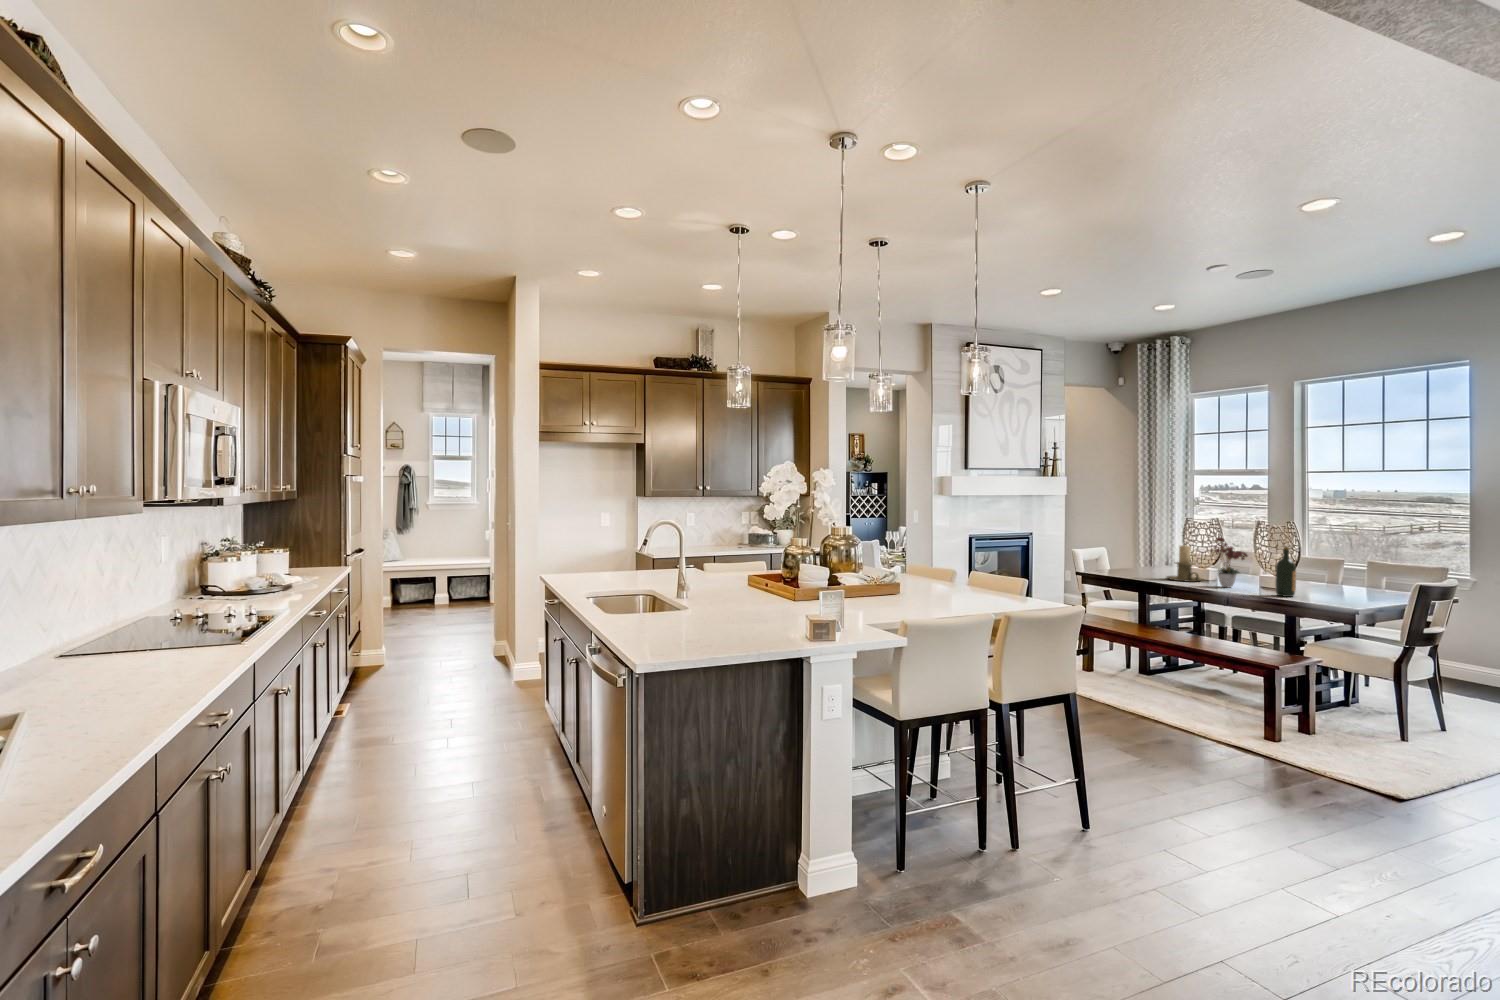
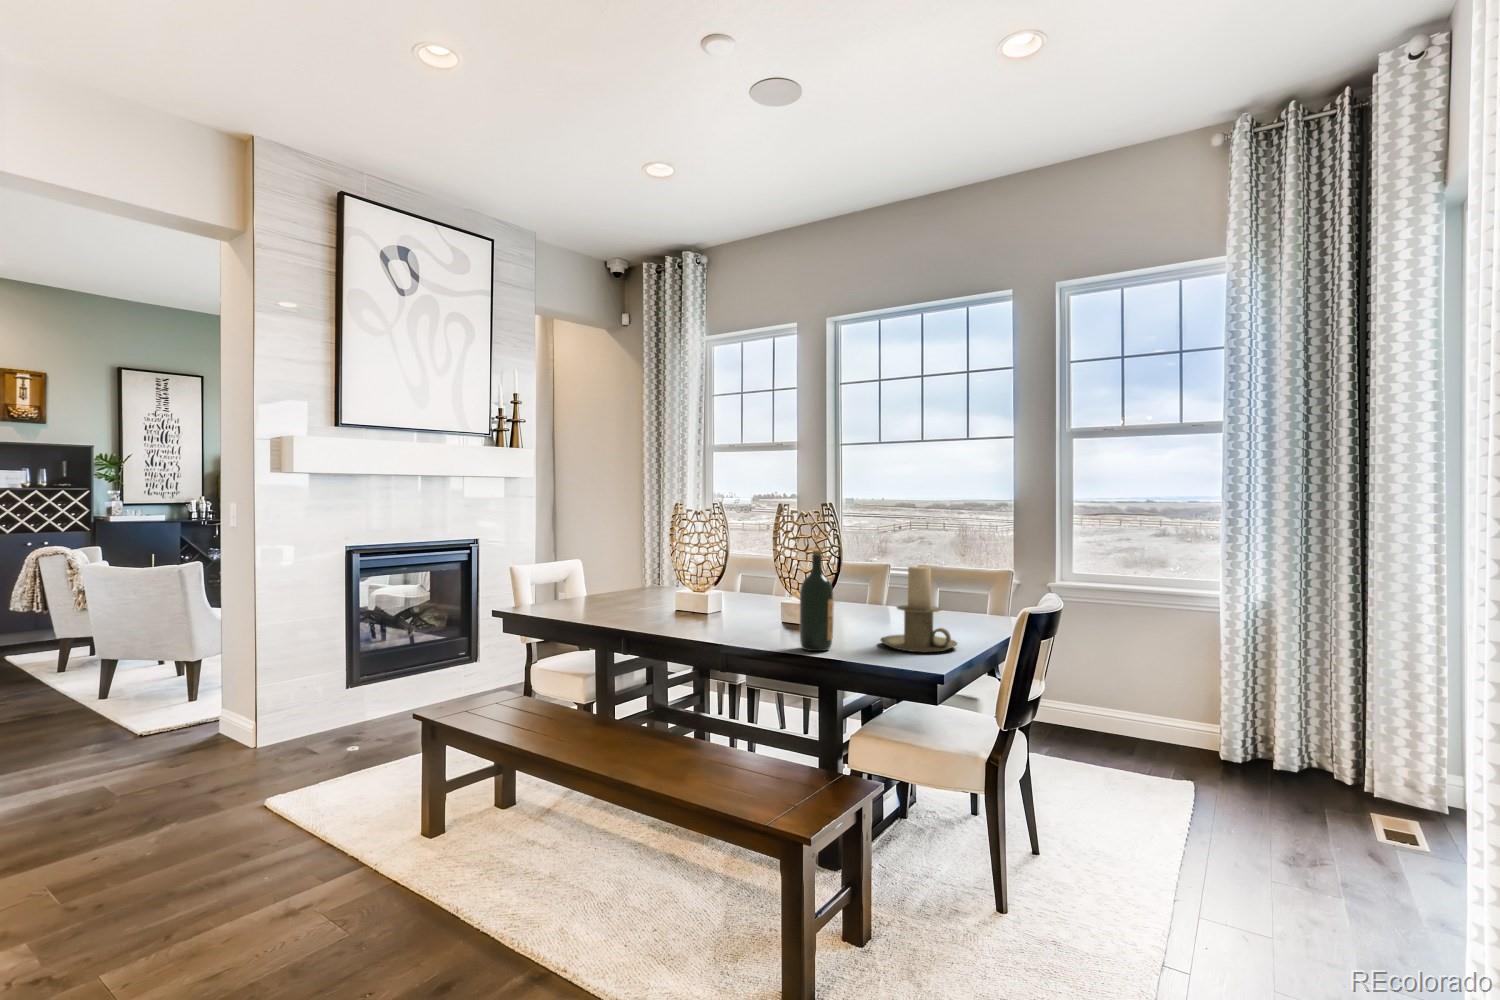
flower arrangement: present [1211,537,1248,588] -> none [692,530,762,633]
candle holder: present [1167,546,1202,582] -> present [881,566,957,652]

